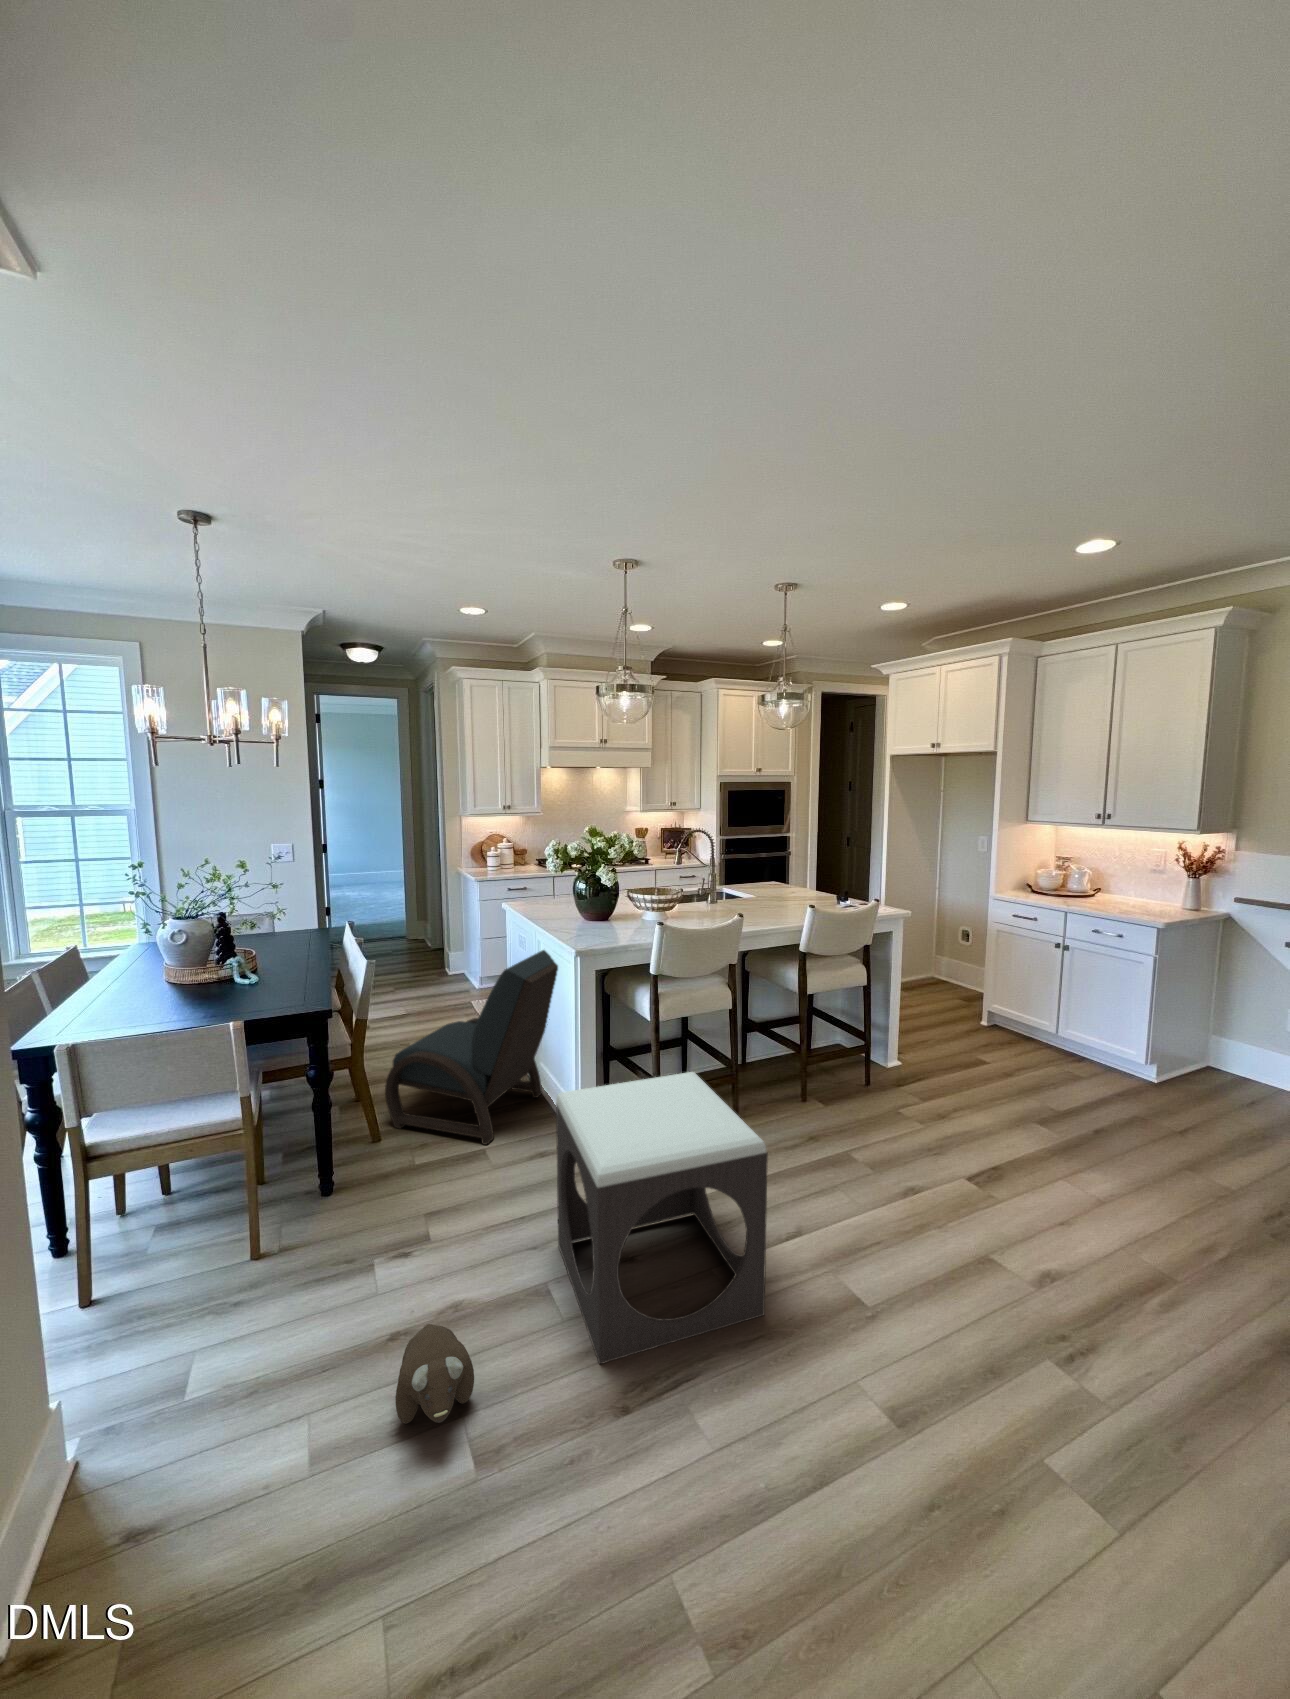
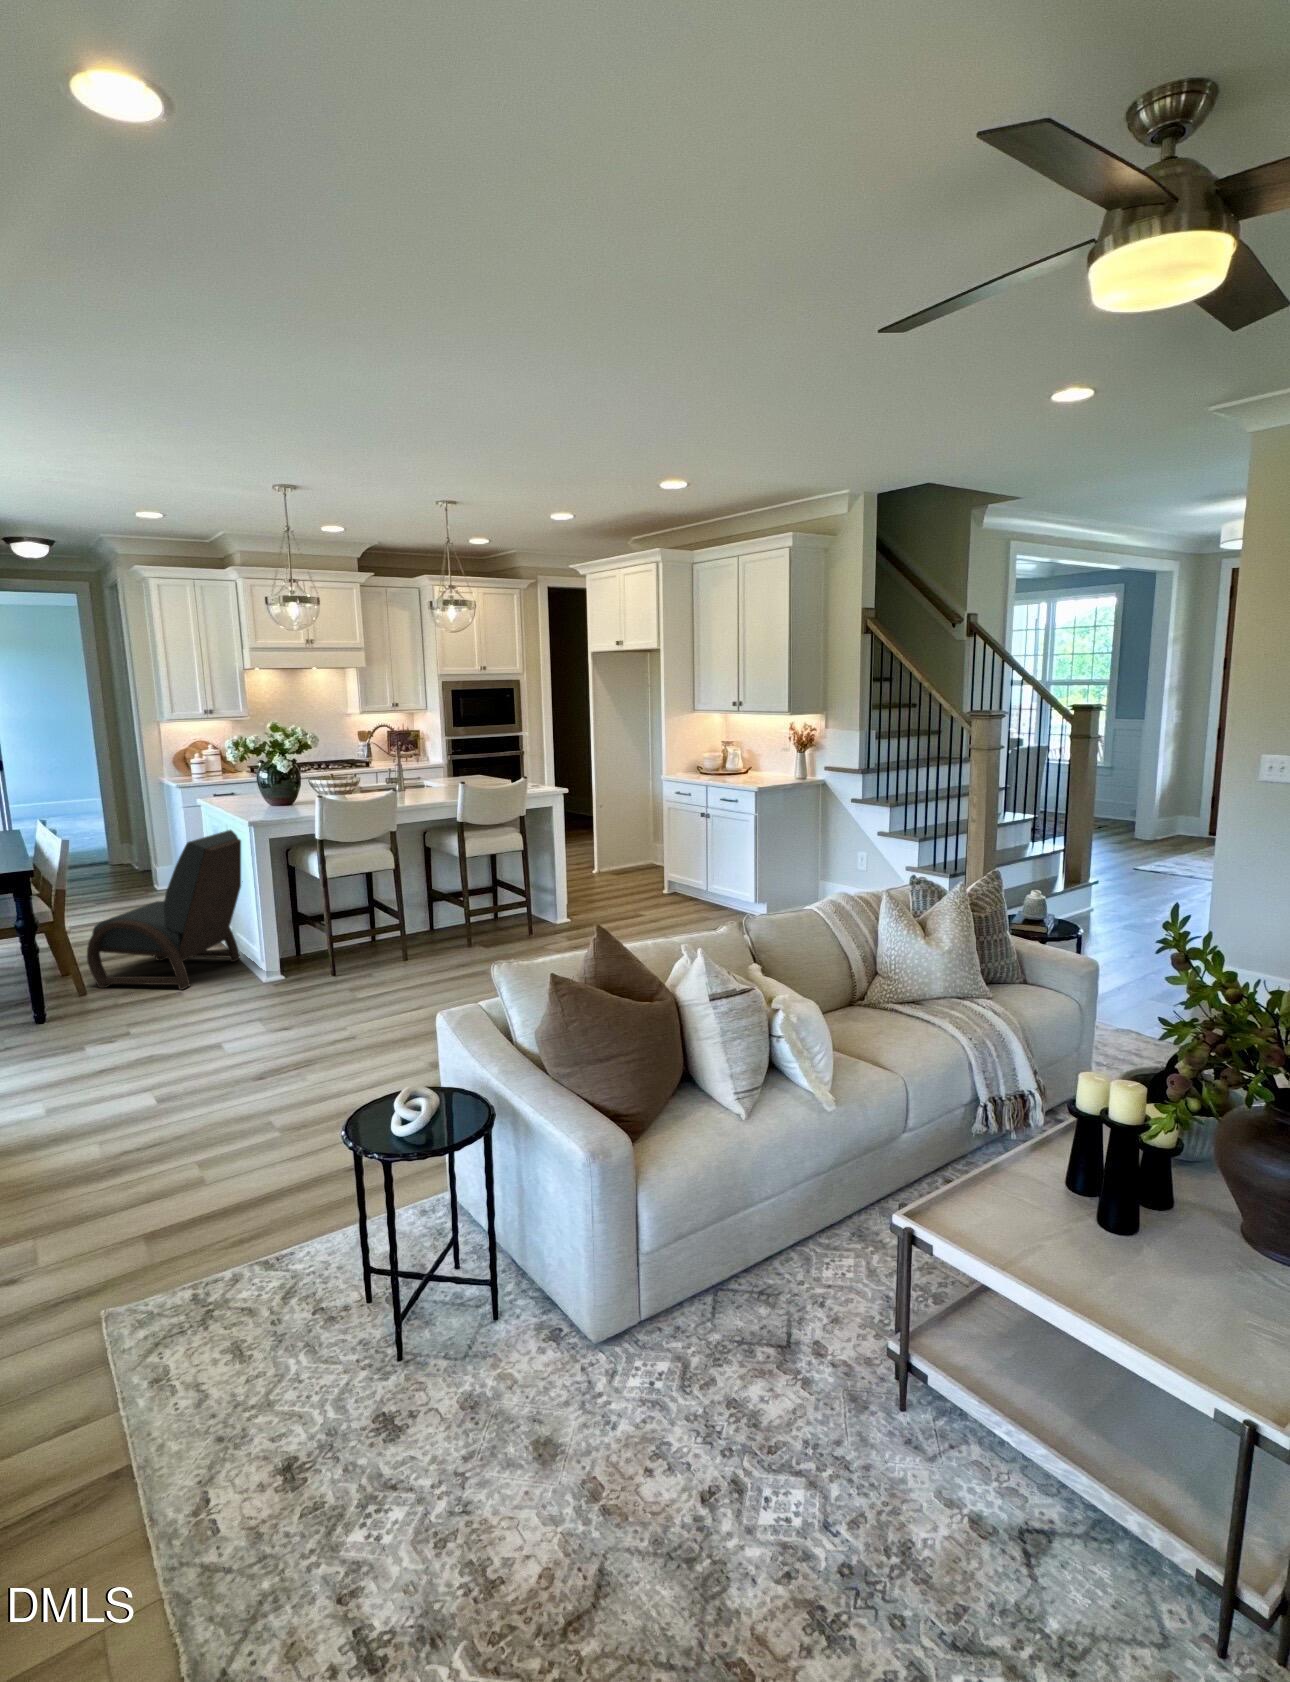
footstool: present [556,1072,768,1364] -> none [221,898,373,1069]
plush toy: present [396,1324,474,1423] -> none [99,1047,155,1099]

